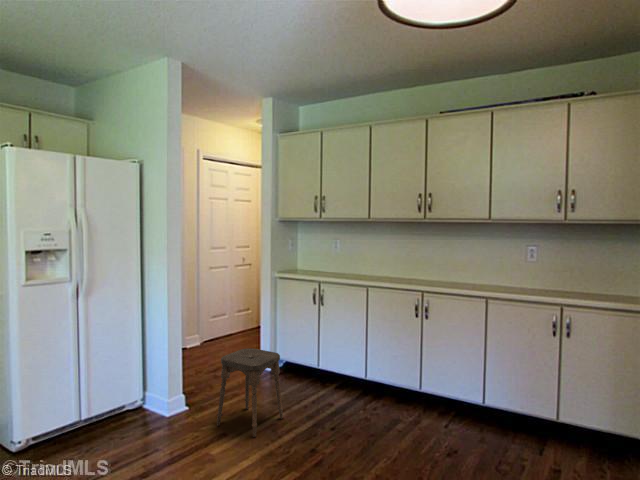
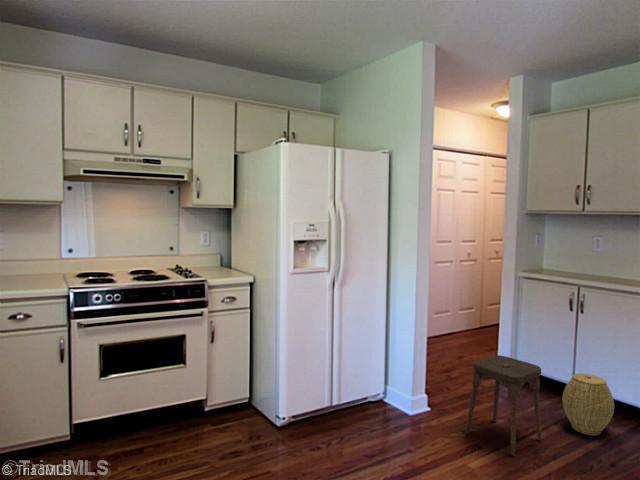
woven basket: none [303,355,341,406] -> present [562,373,614,435]

